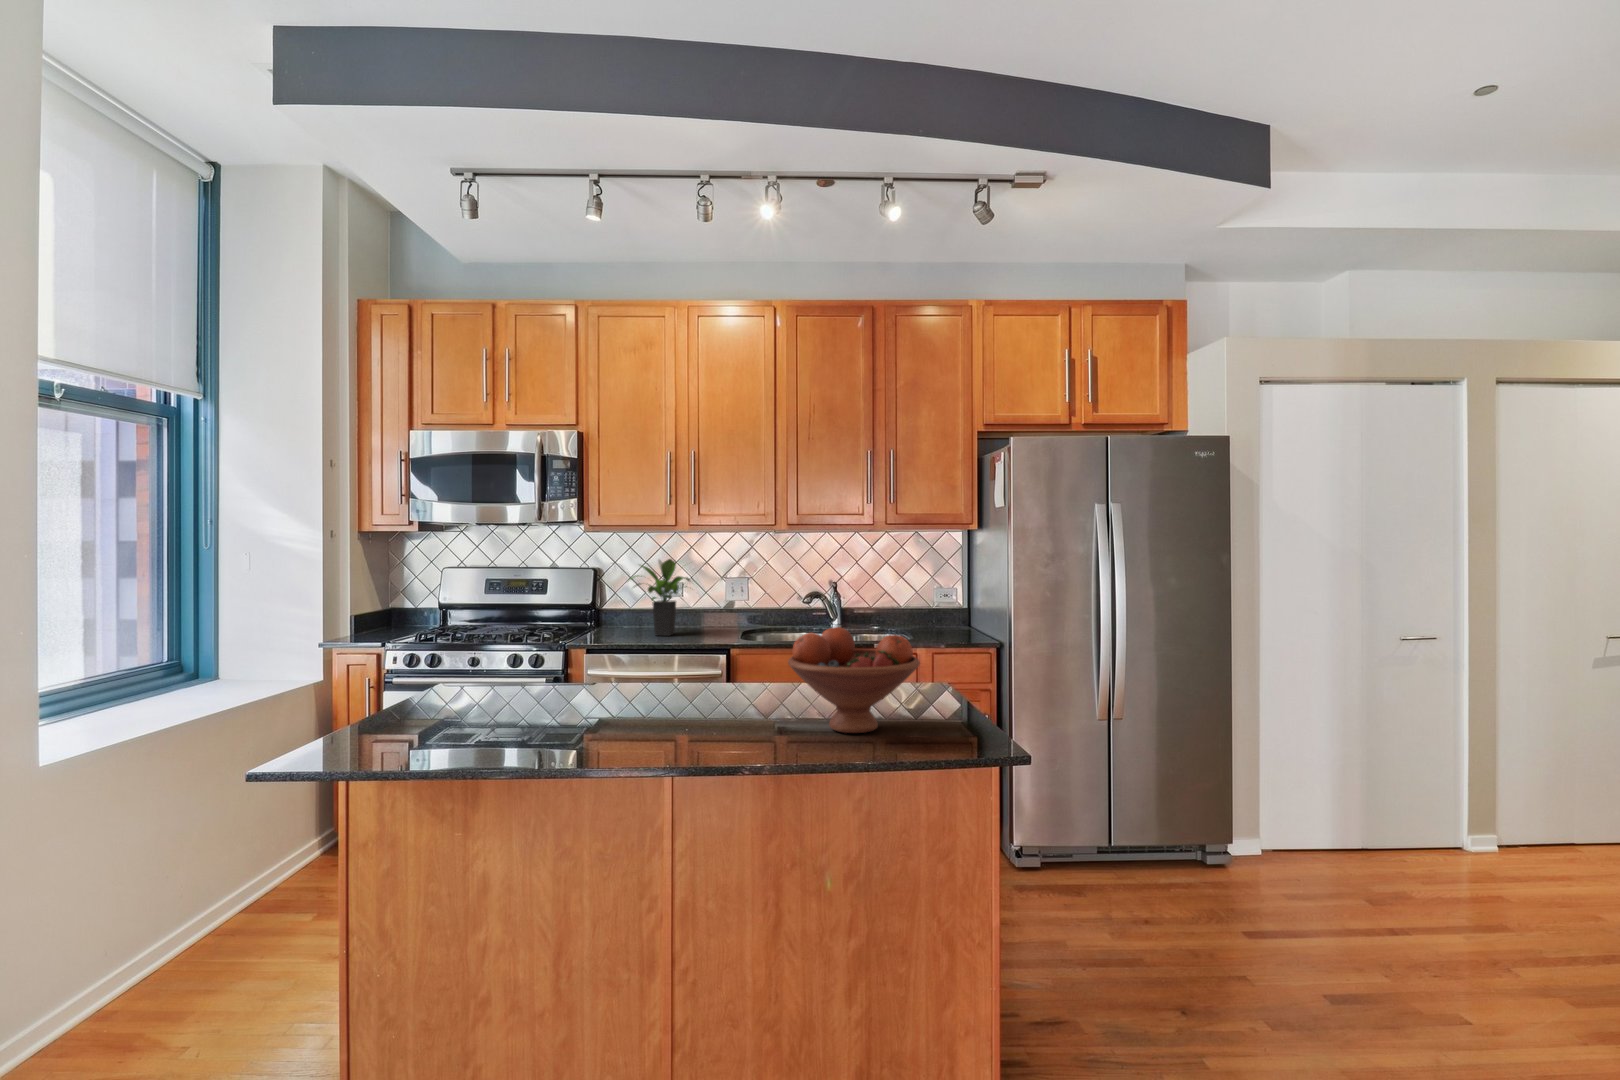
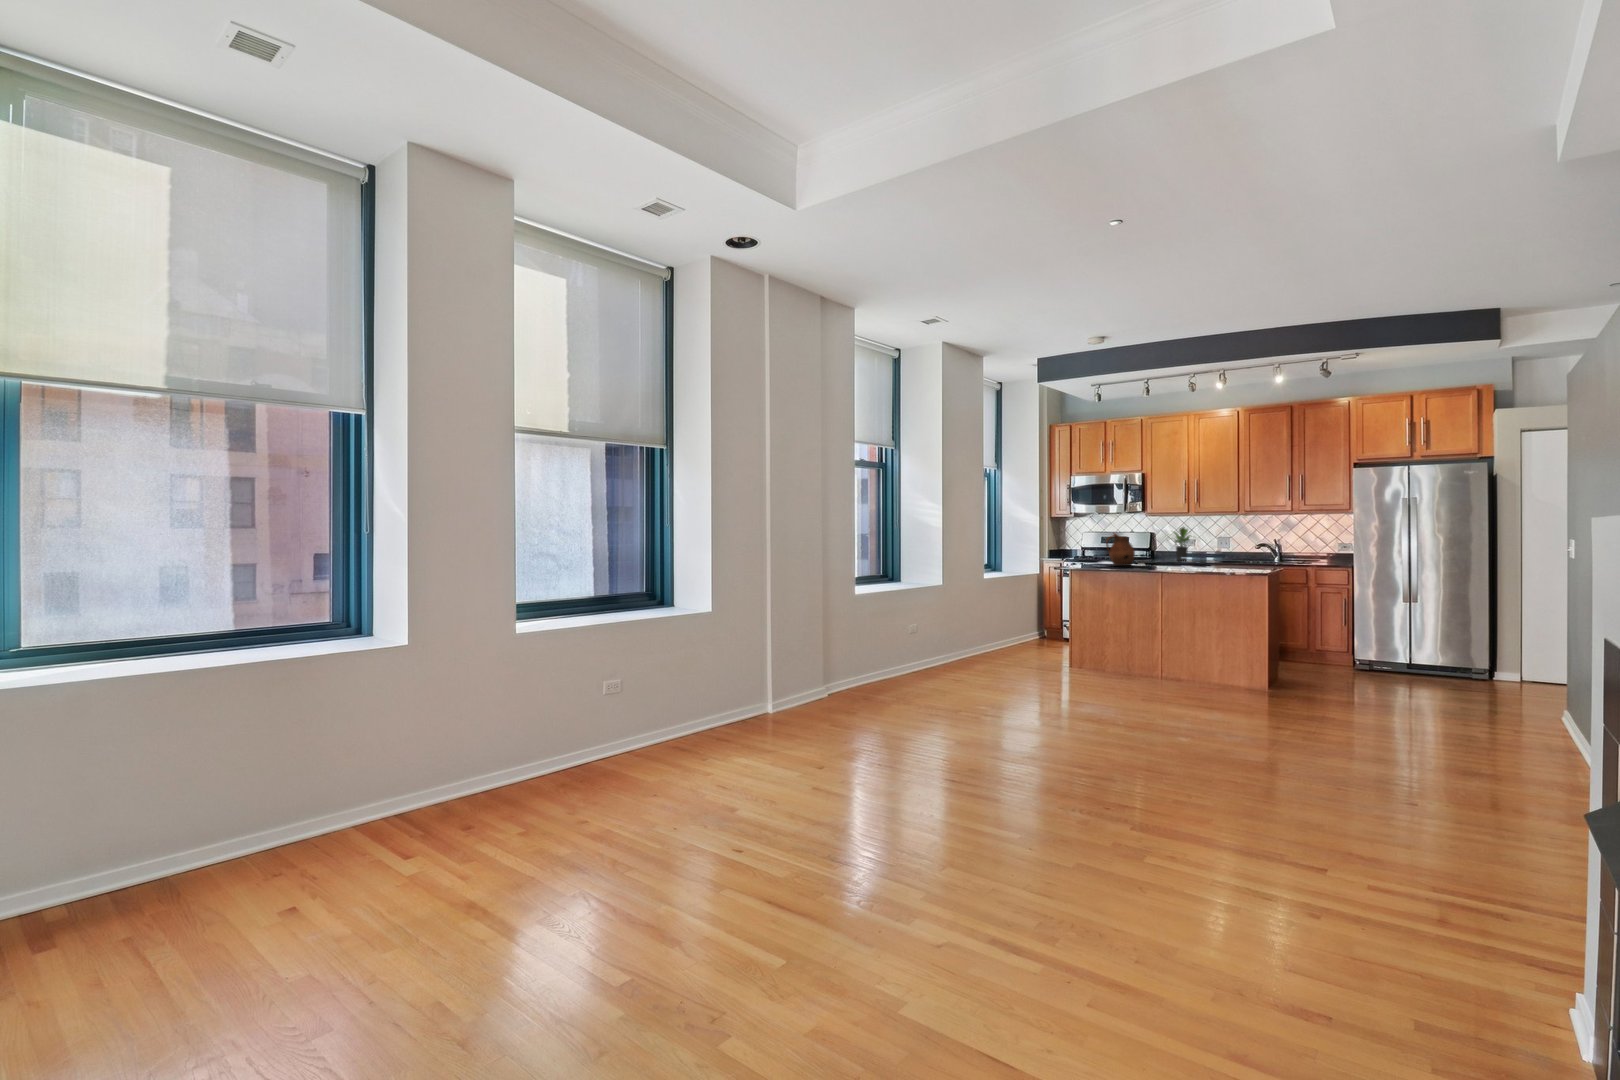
ceramic pitcher: none [471,610,602,754] -> present [1106,533,1135,566]
fruit bowl: present [788,627,920,733] -> none [1196,540,1240,569]

